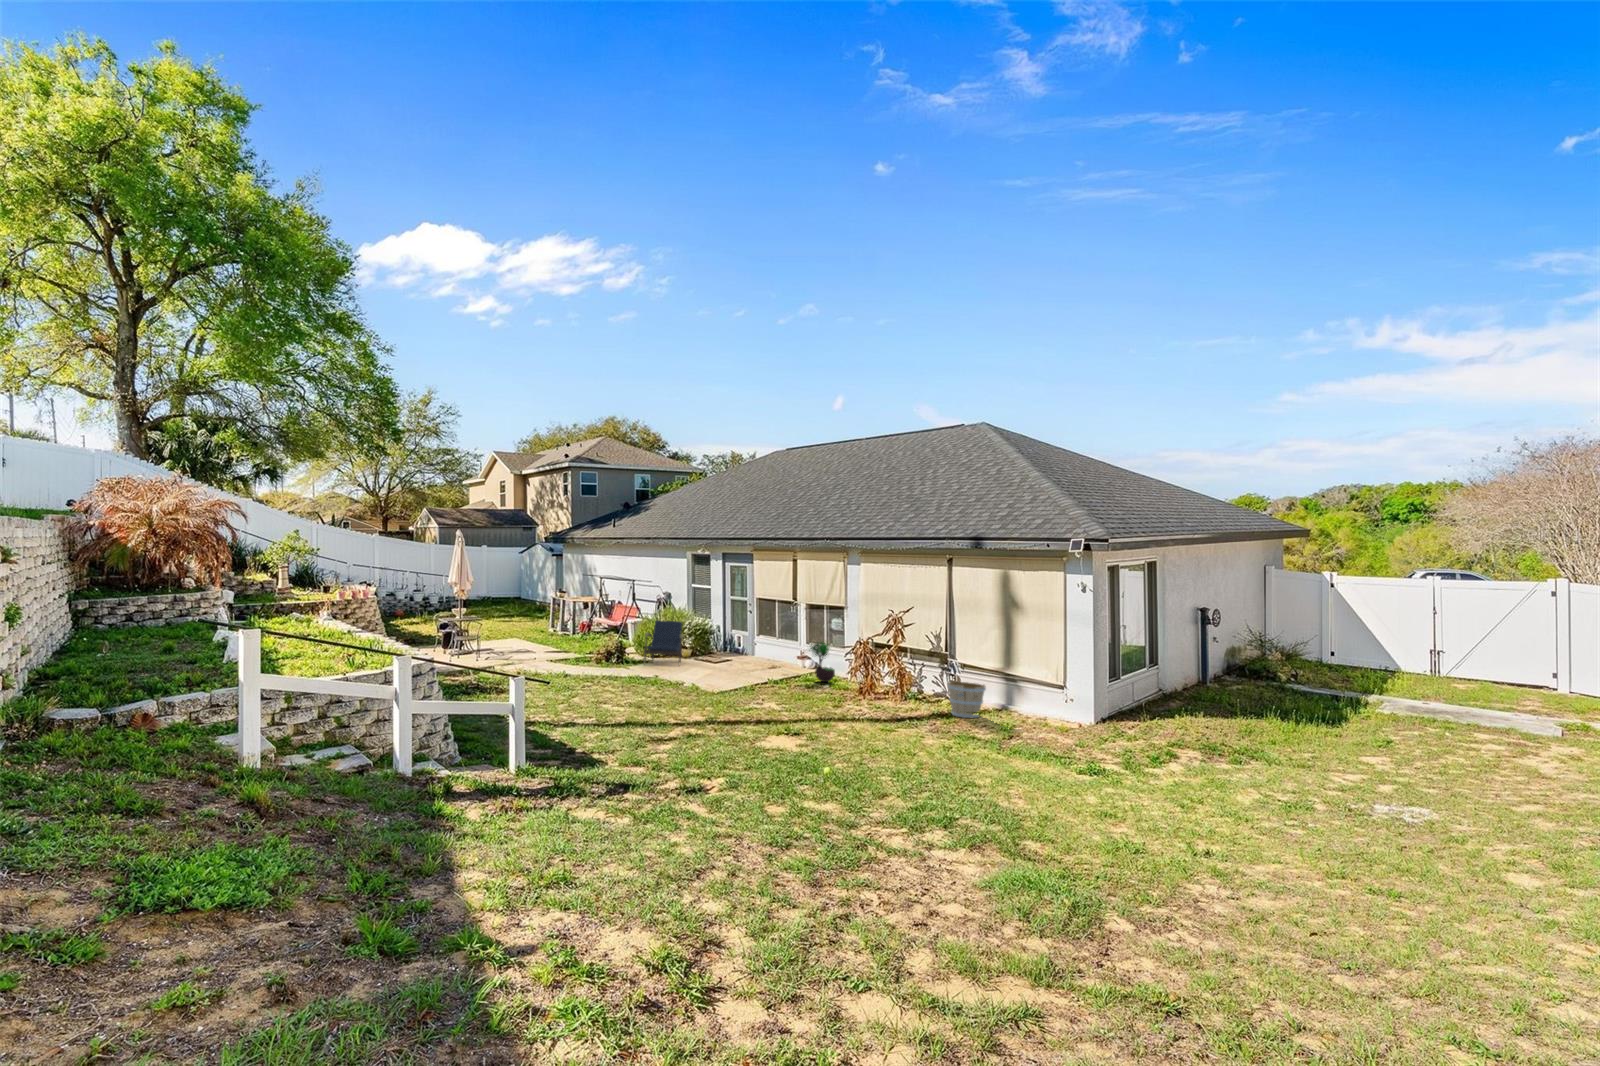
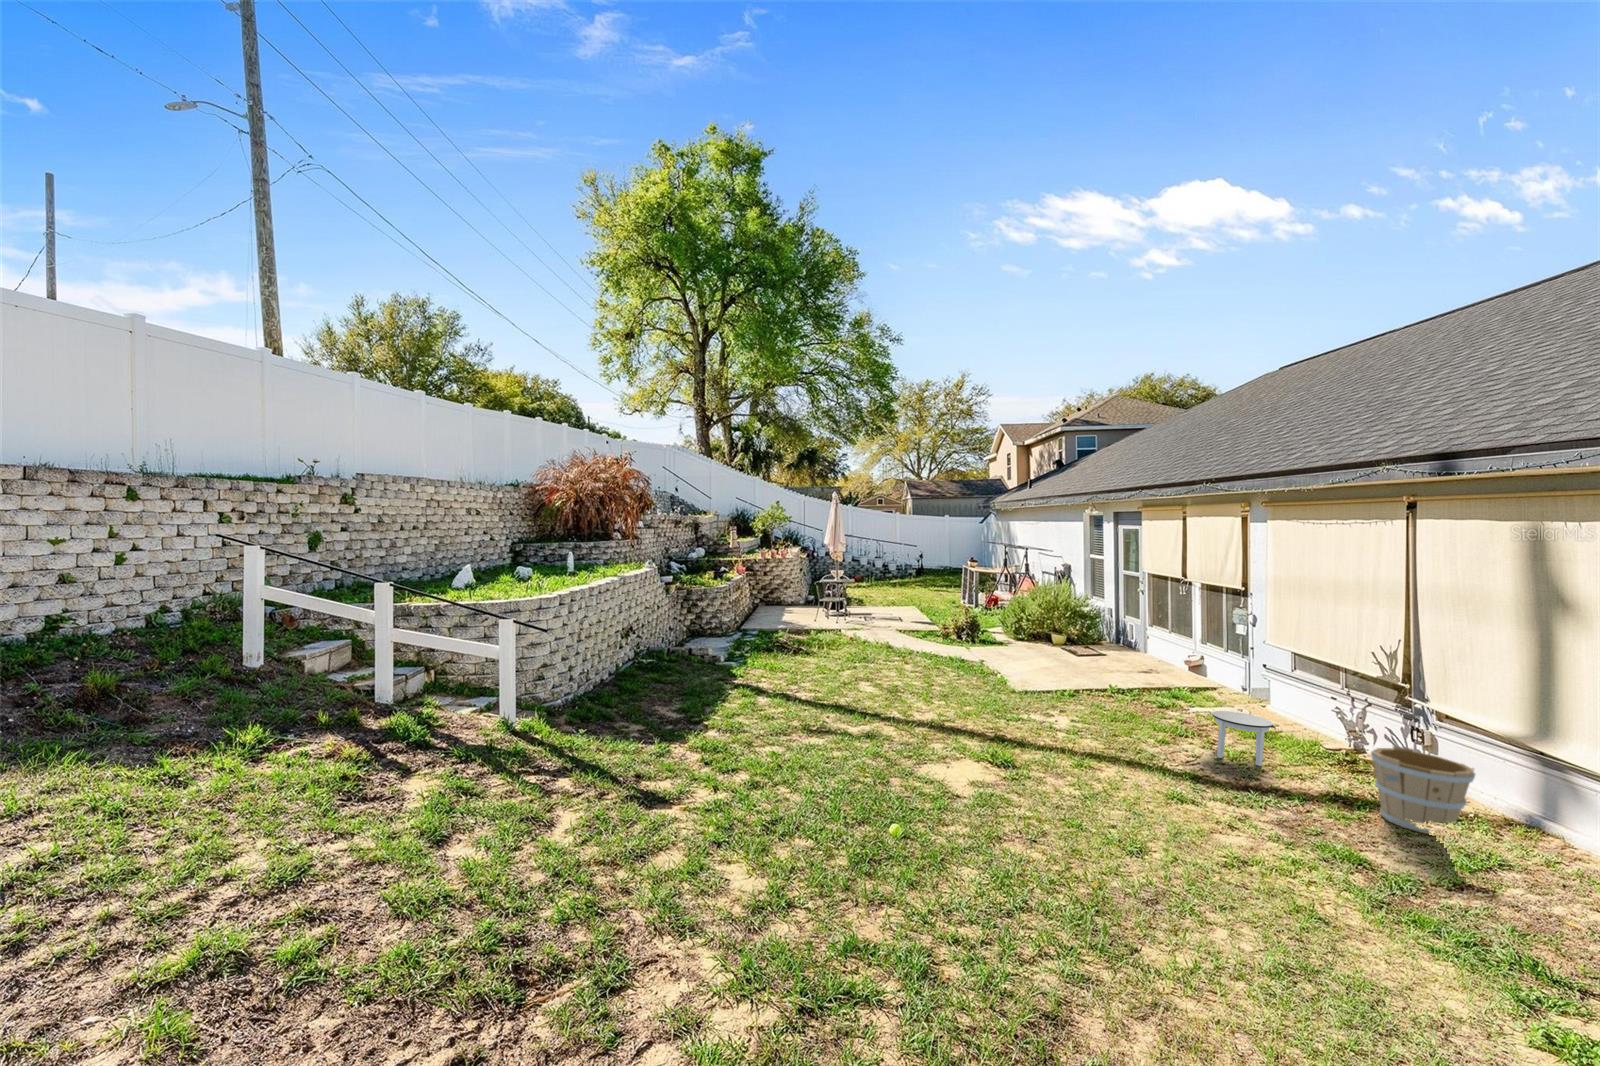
lounge chair: present [644,620,683,664] -> none [988,595,1046,654]
potted tree: present [810,642,835,682] -> none [1180,634,1229,707]
round table: none [863,679,893,706] -> present [1212,711,1273,766]

